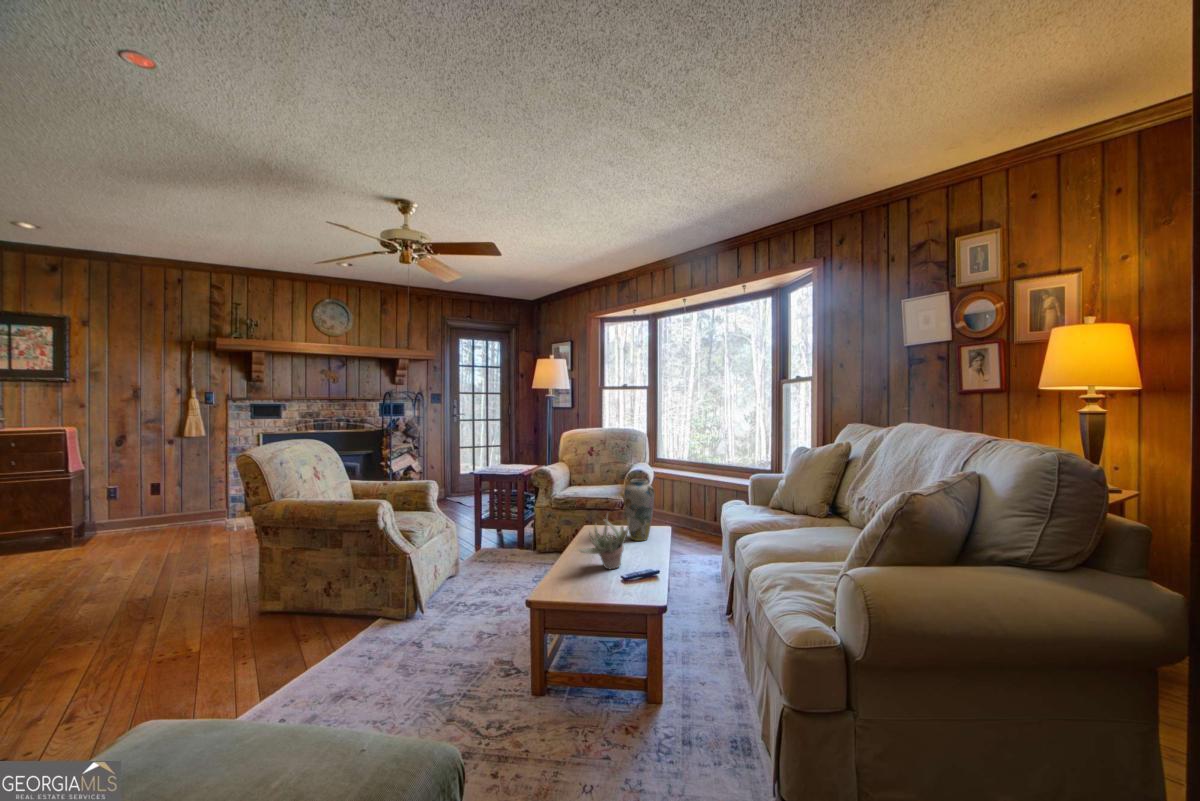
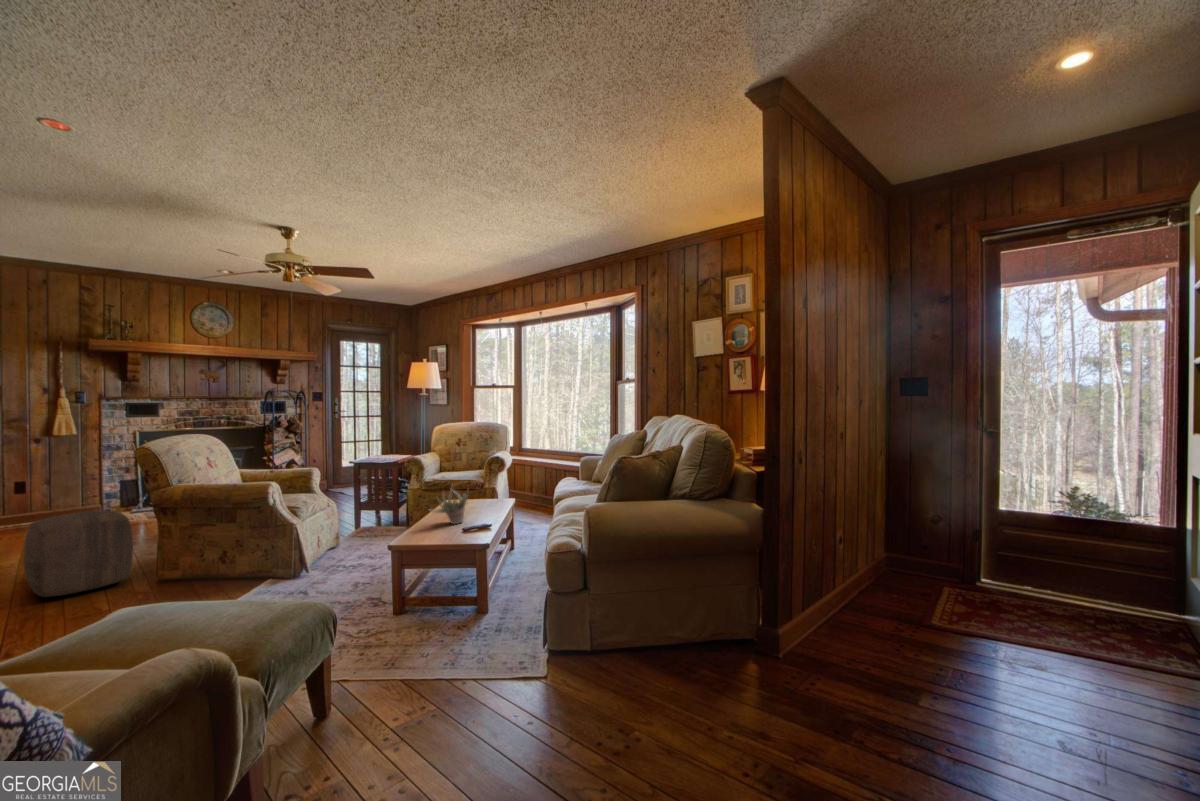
vase: present [624,479,654,541] -> none [473,460,496,507]
ottoman: none [125,524,236,626] -> present [24,511,133,597]

